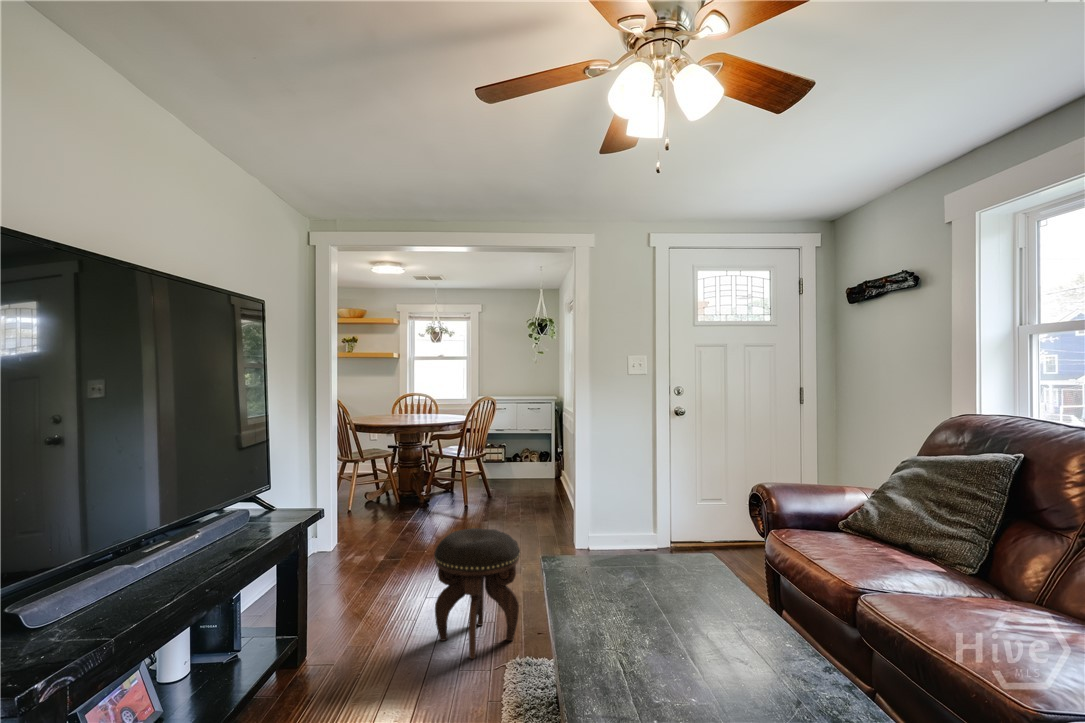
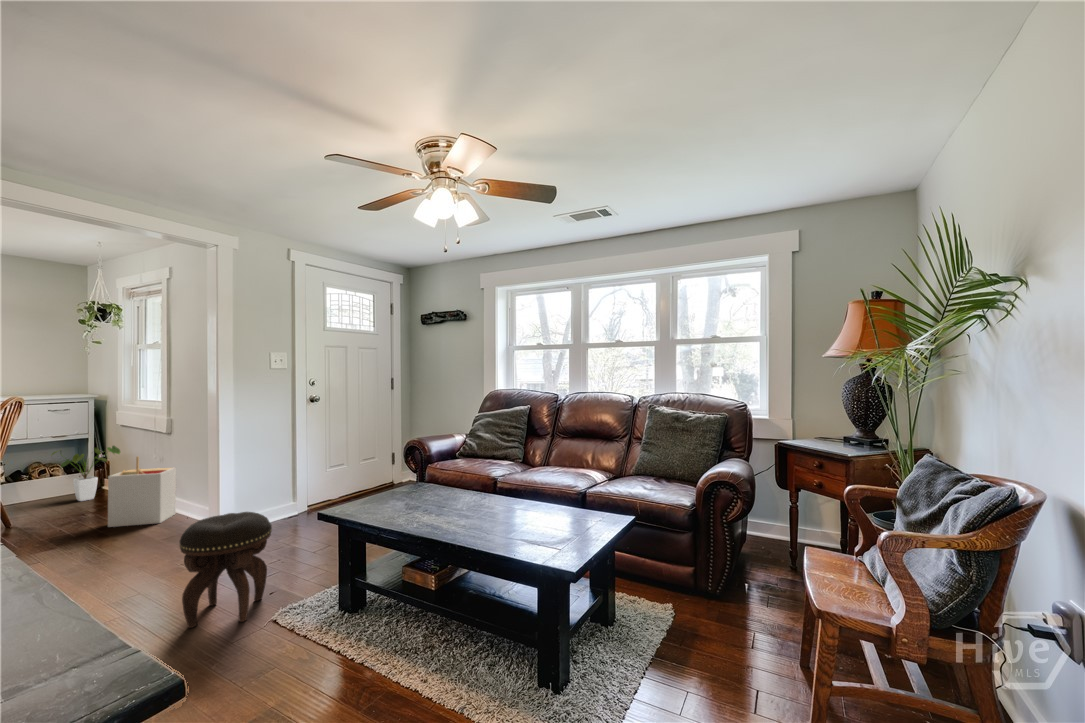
house plant: none [523,439,564,486] -> present [52,446,120,501]
storage bin: none [524,454,573,521] -> present [108,456,176,527]

